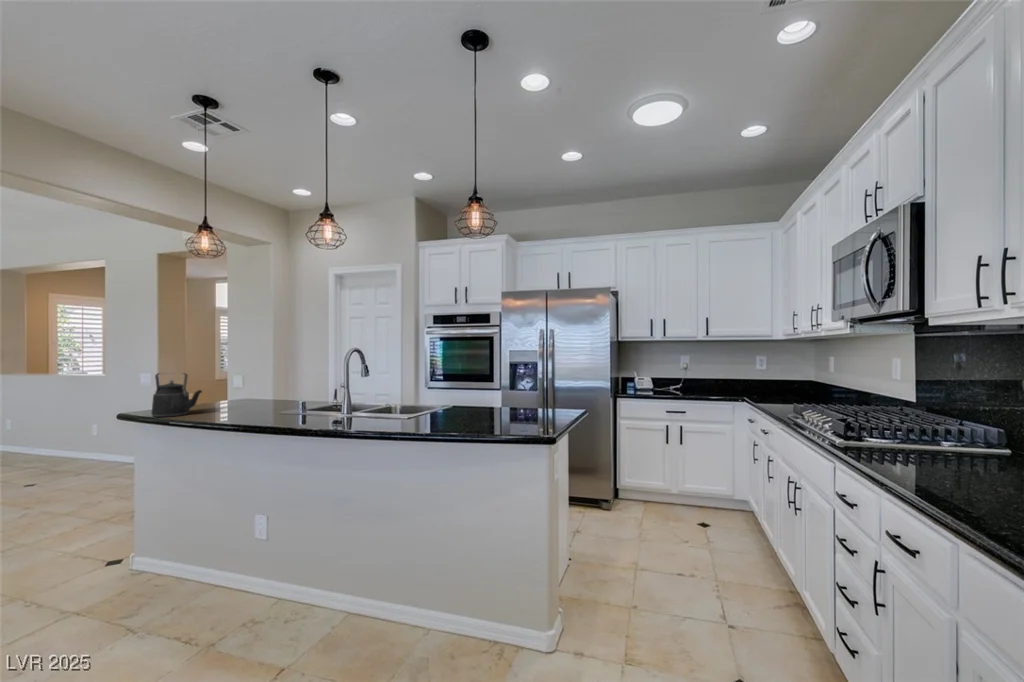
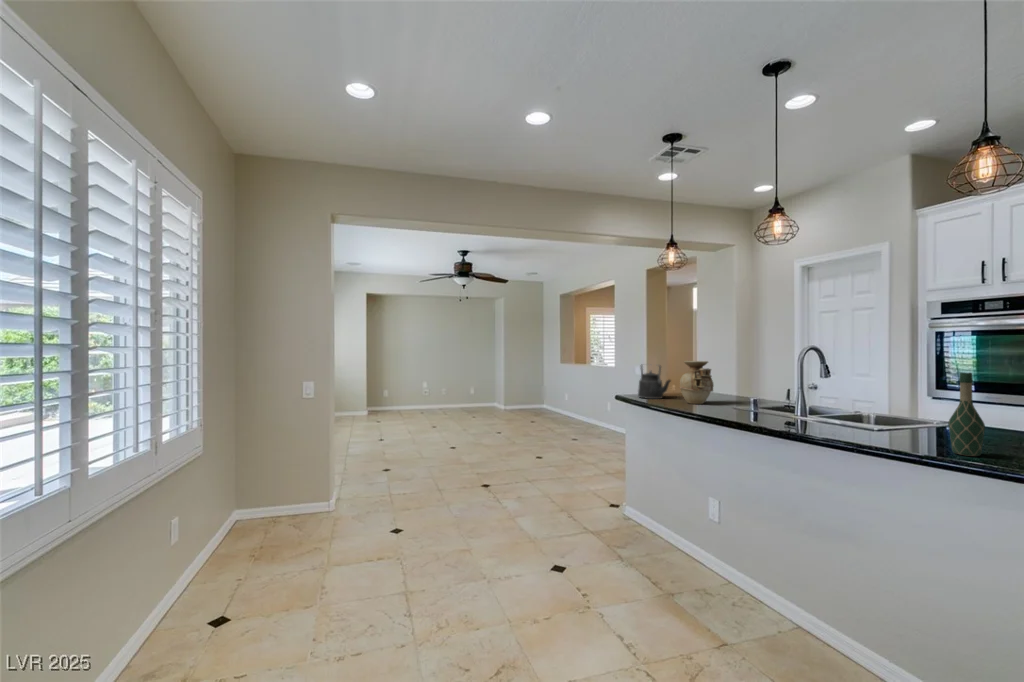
vase: none [214,366,257,416] -> present [679,361,713,404]
wine bottle: none [456,368,476,430] -> present [948,373,985,456]

